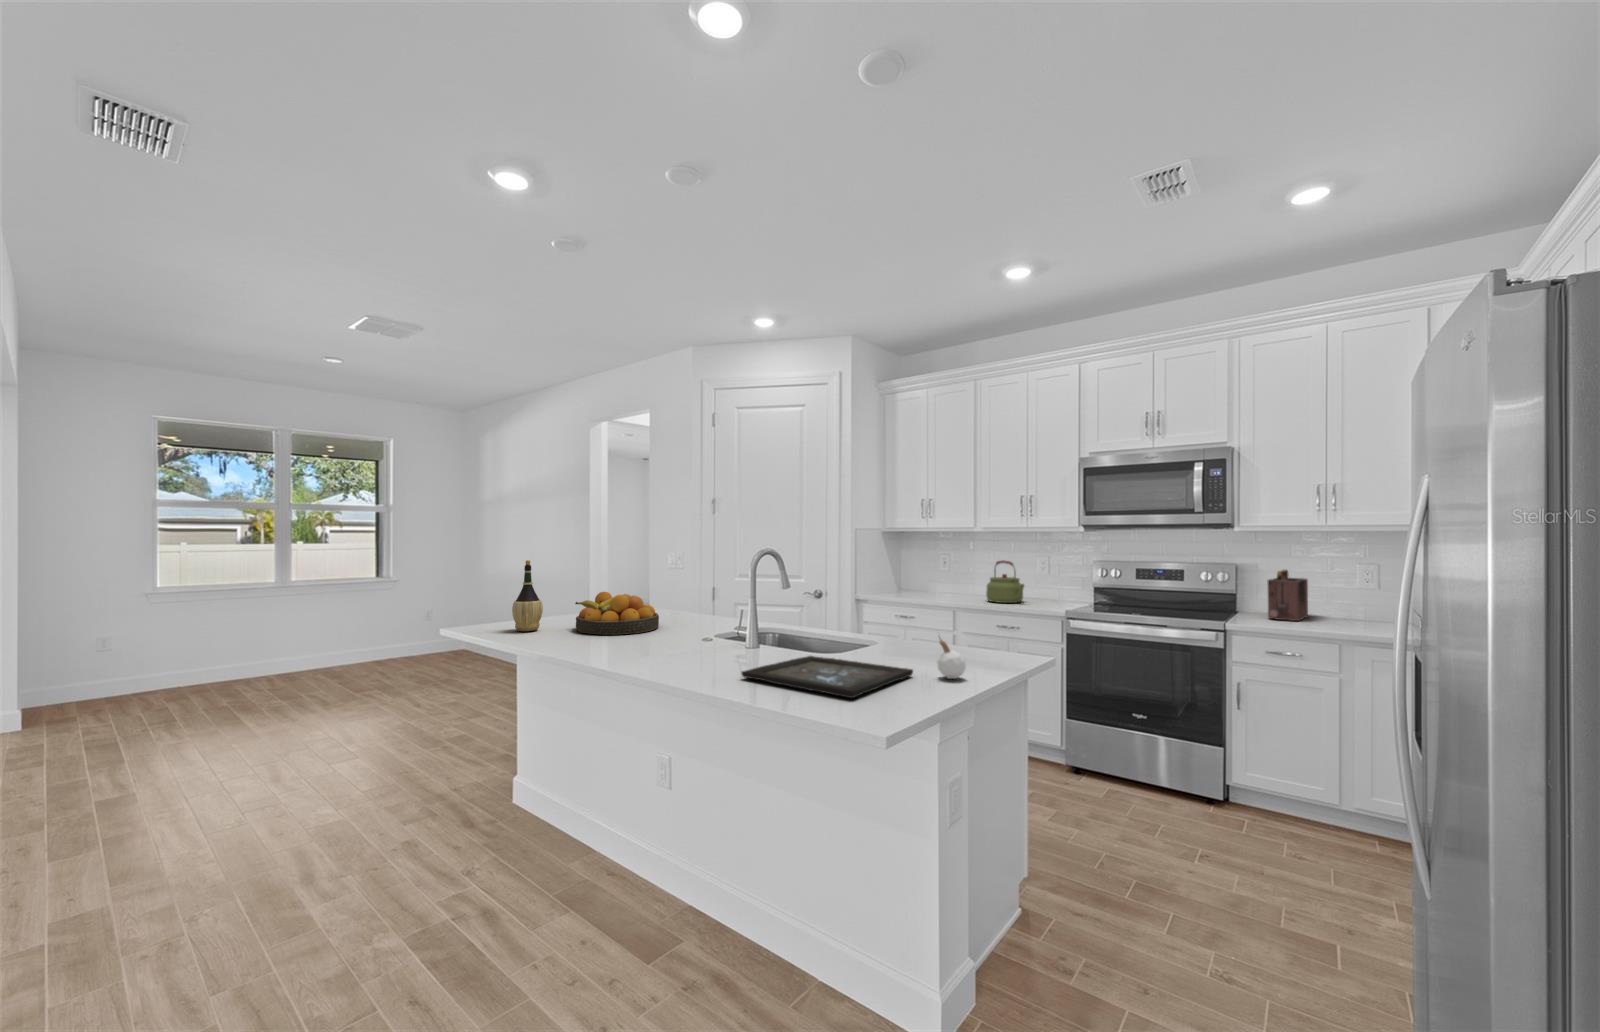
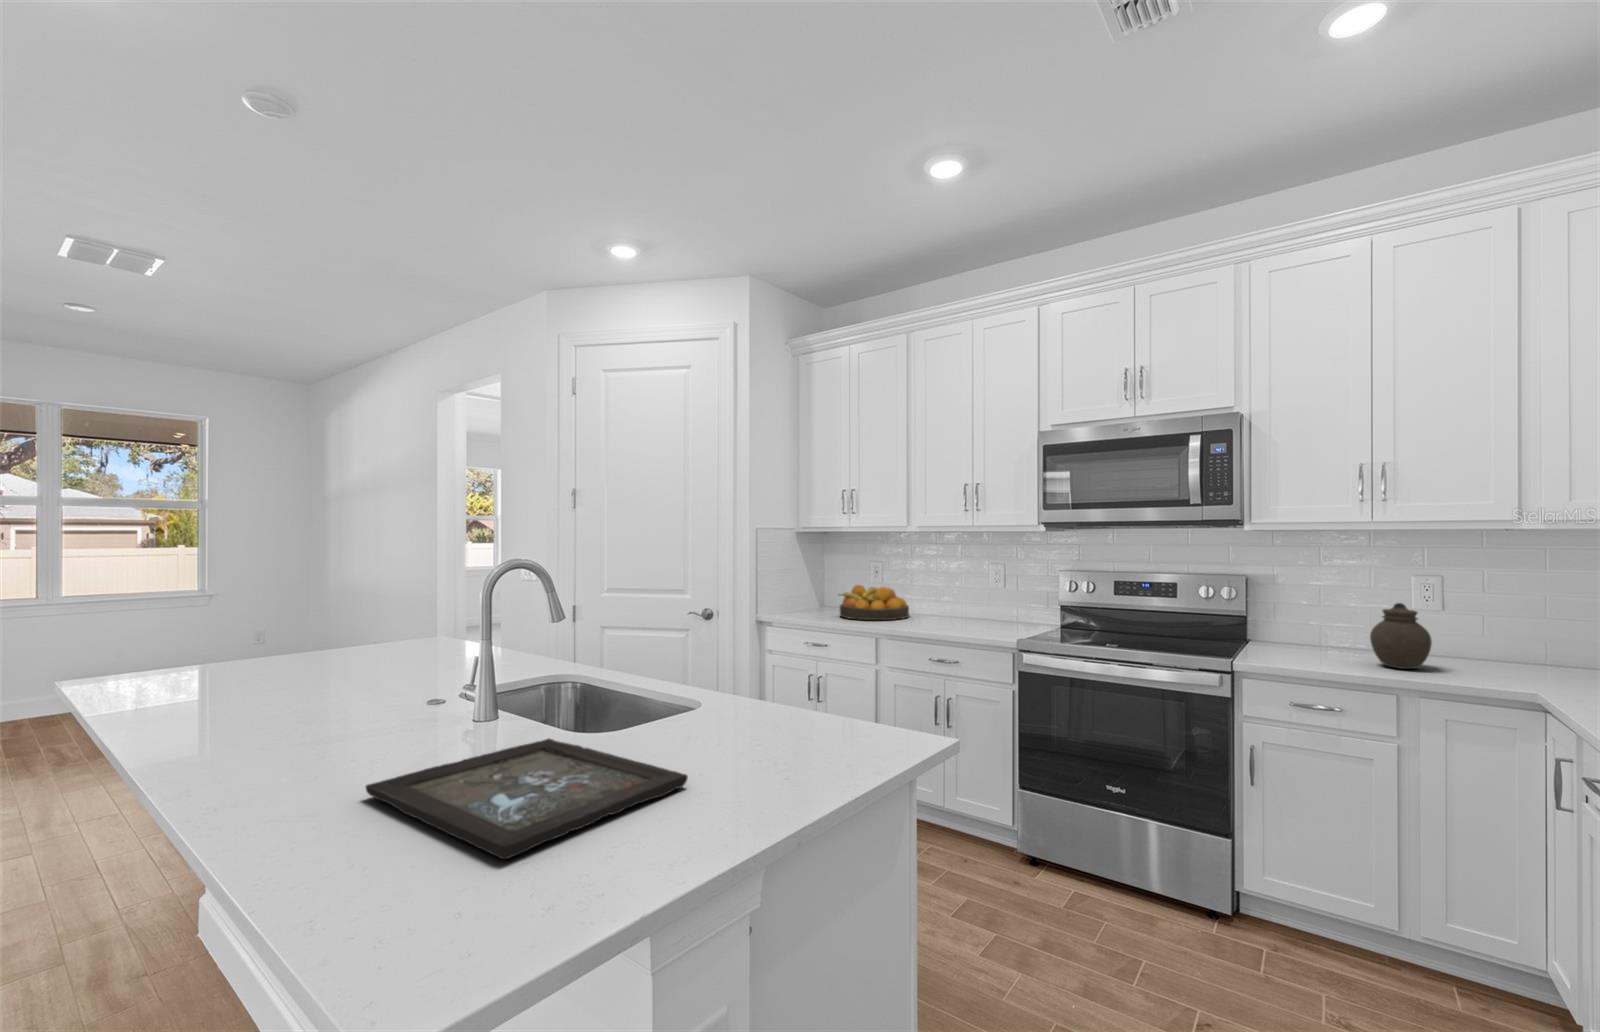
wine bottle: present [512,560,543,631] -> none [155,576,212,686]
kettle: present [986,560,1024,603] -> none [920,571,968,628]
toaster: present [1267,569,1308,621] -> none [1290,583,1345,657]
jar: none [1324,582,1366,628] -> present [1370,603,1432,669]
fruit bowl: present [575,592,659,635] -> present [838,585,909,620]
candle: present [937,638,966,679] -> none [728,704,777,793]

